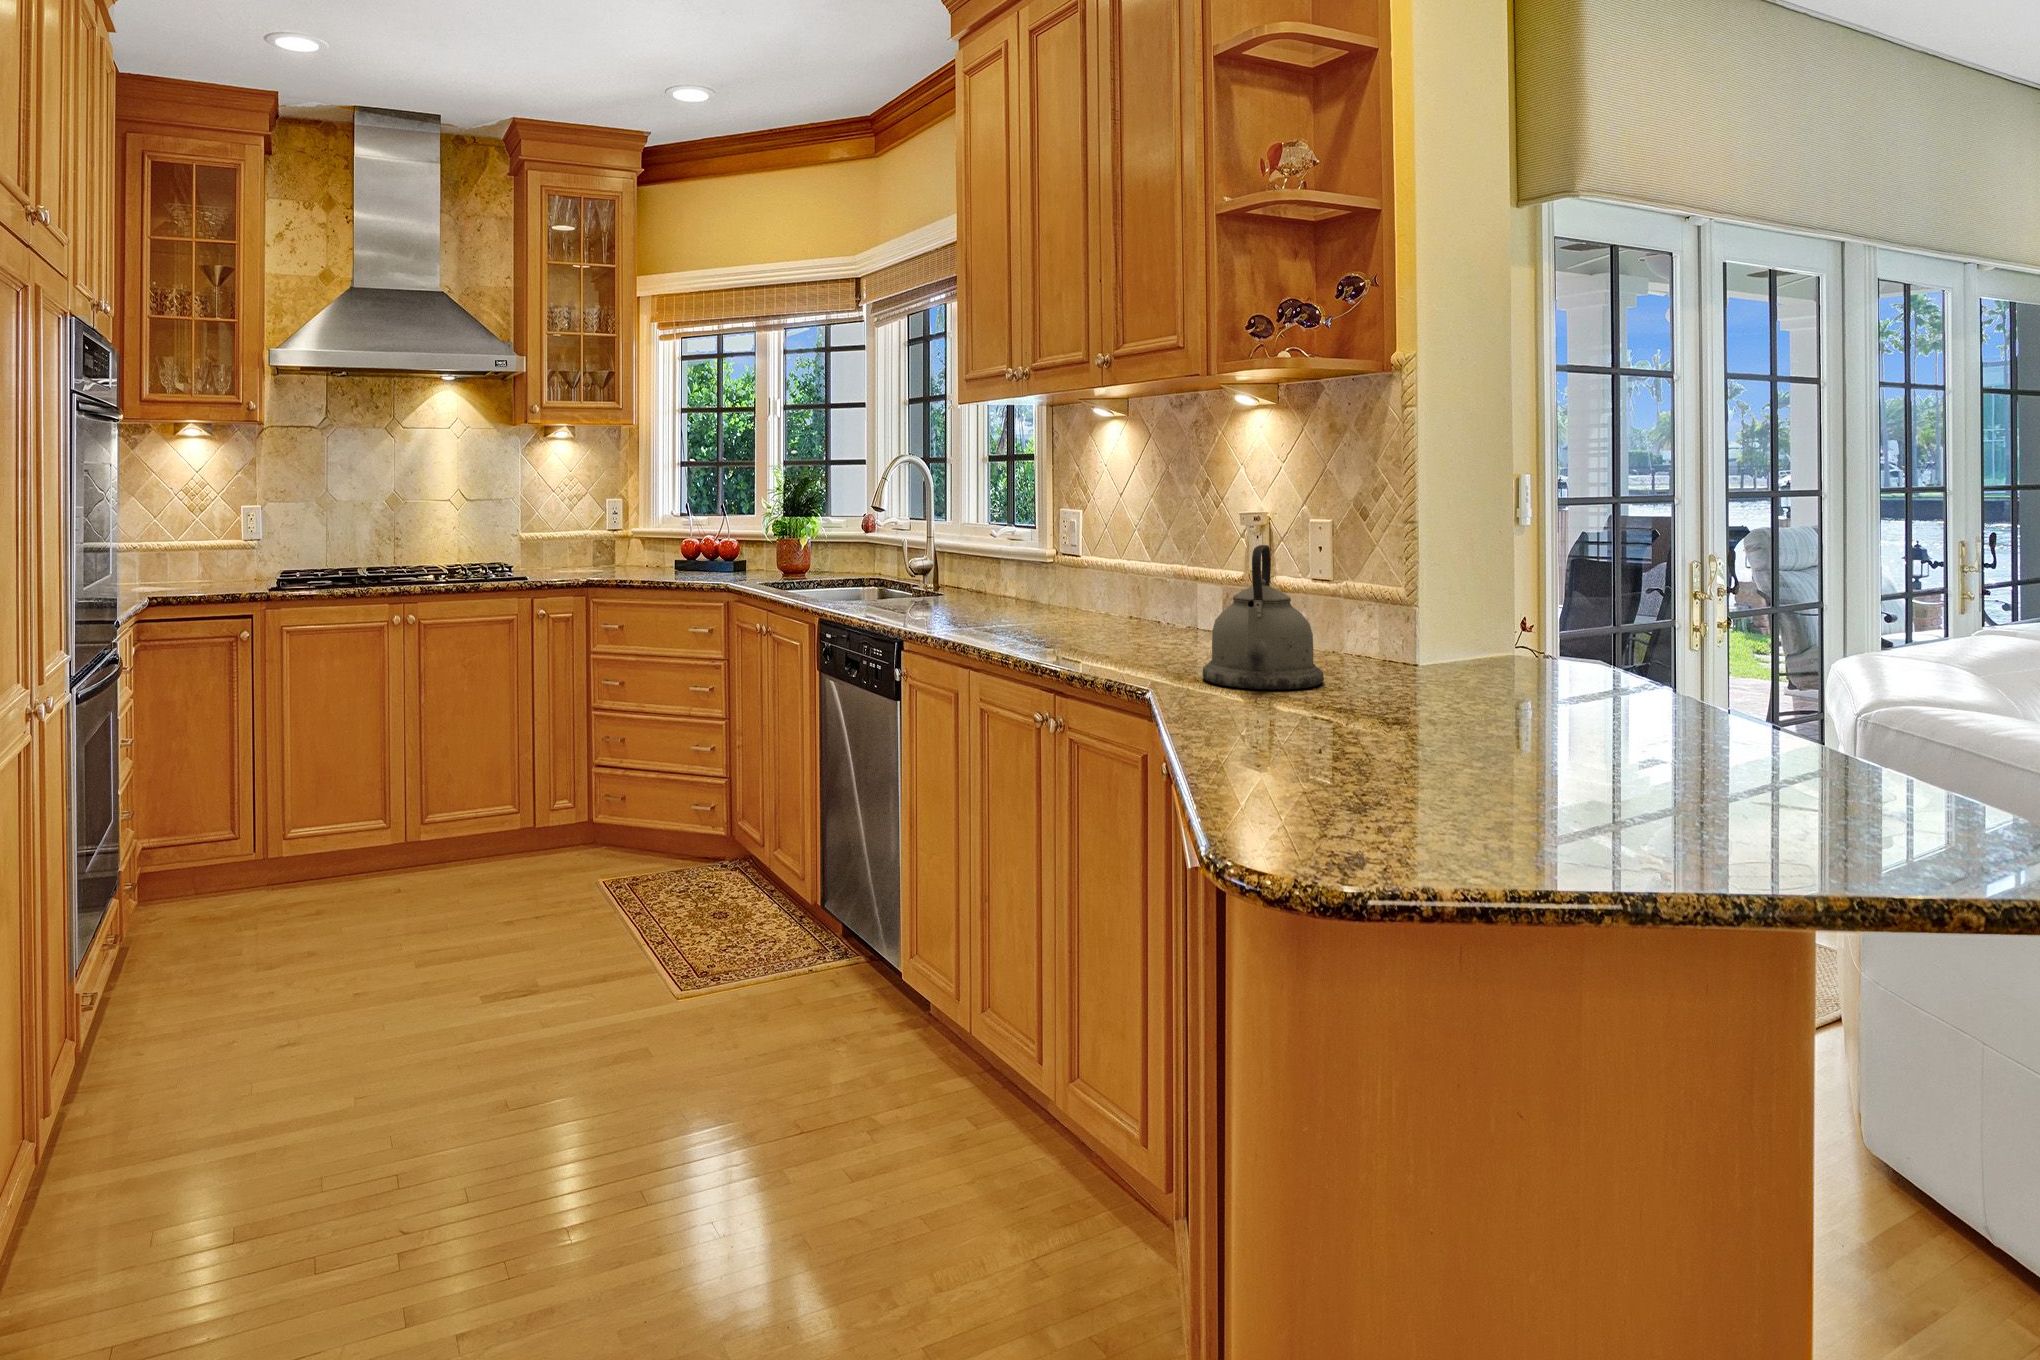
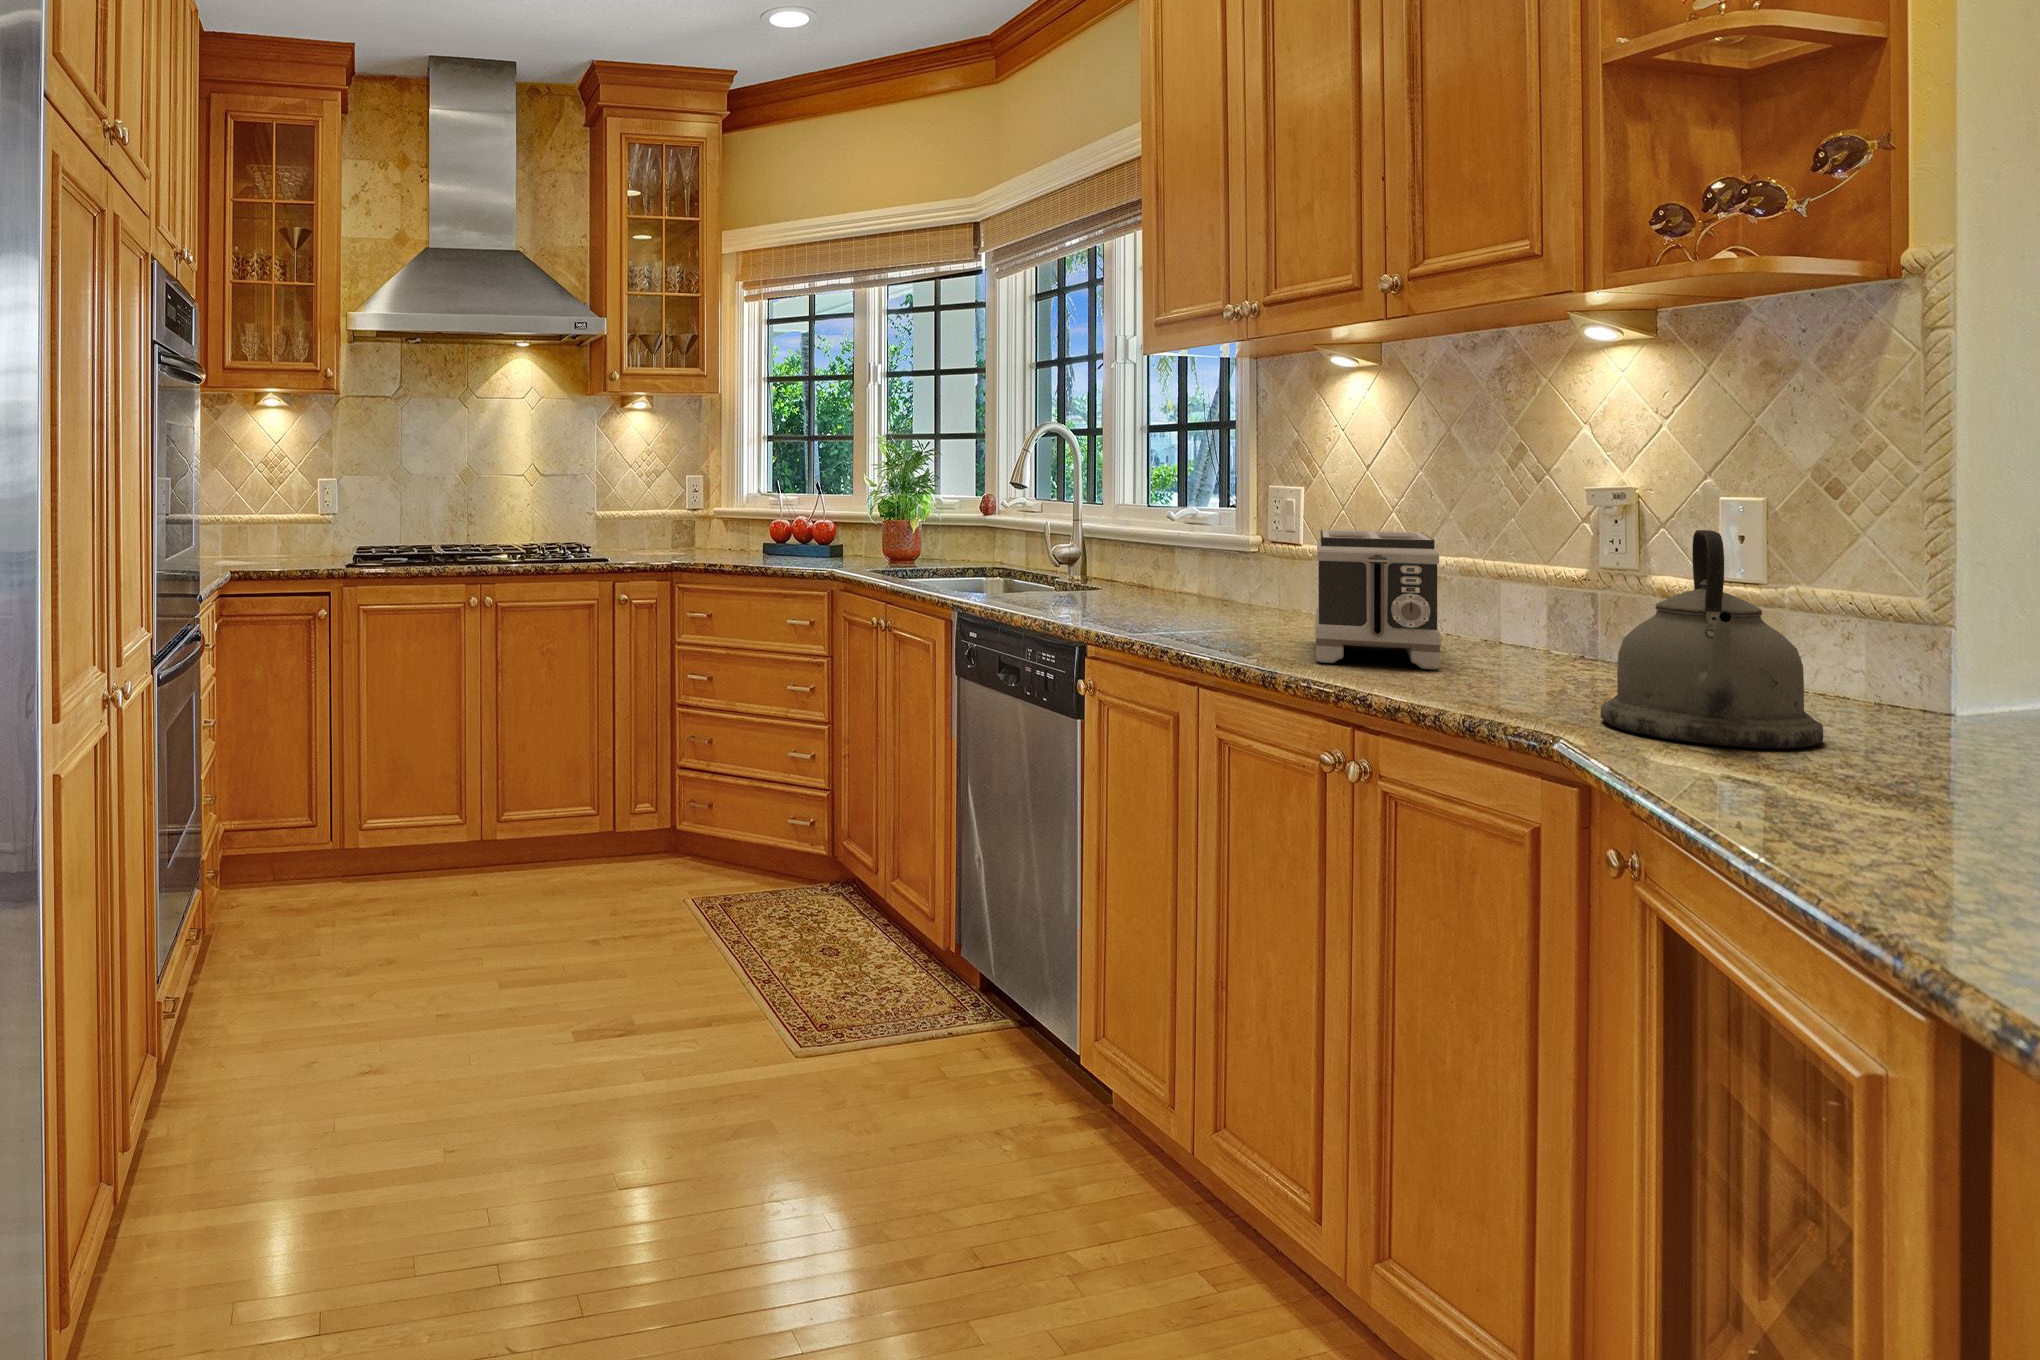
toaster: none [1055,545,1146,647] -> present [1315,530,1441,669]

